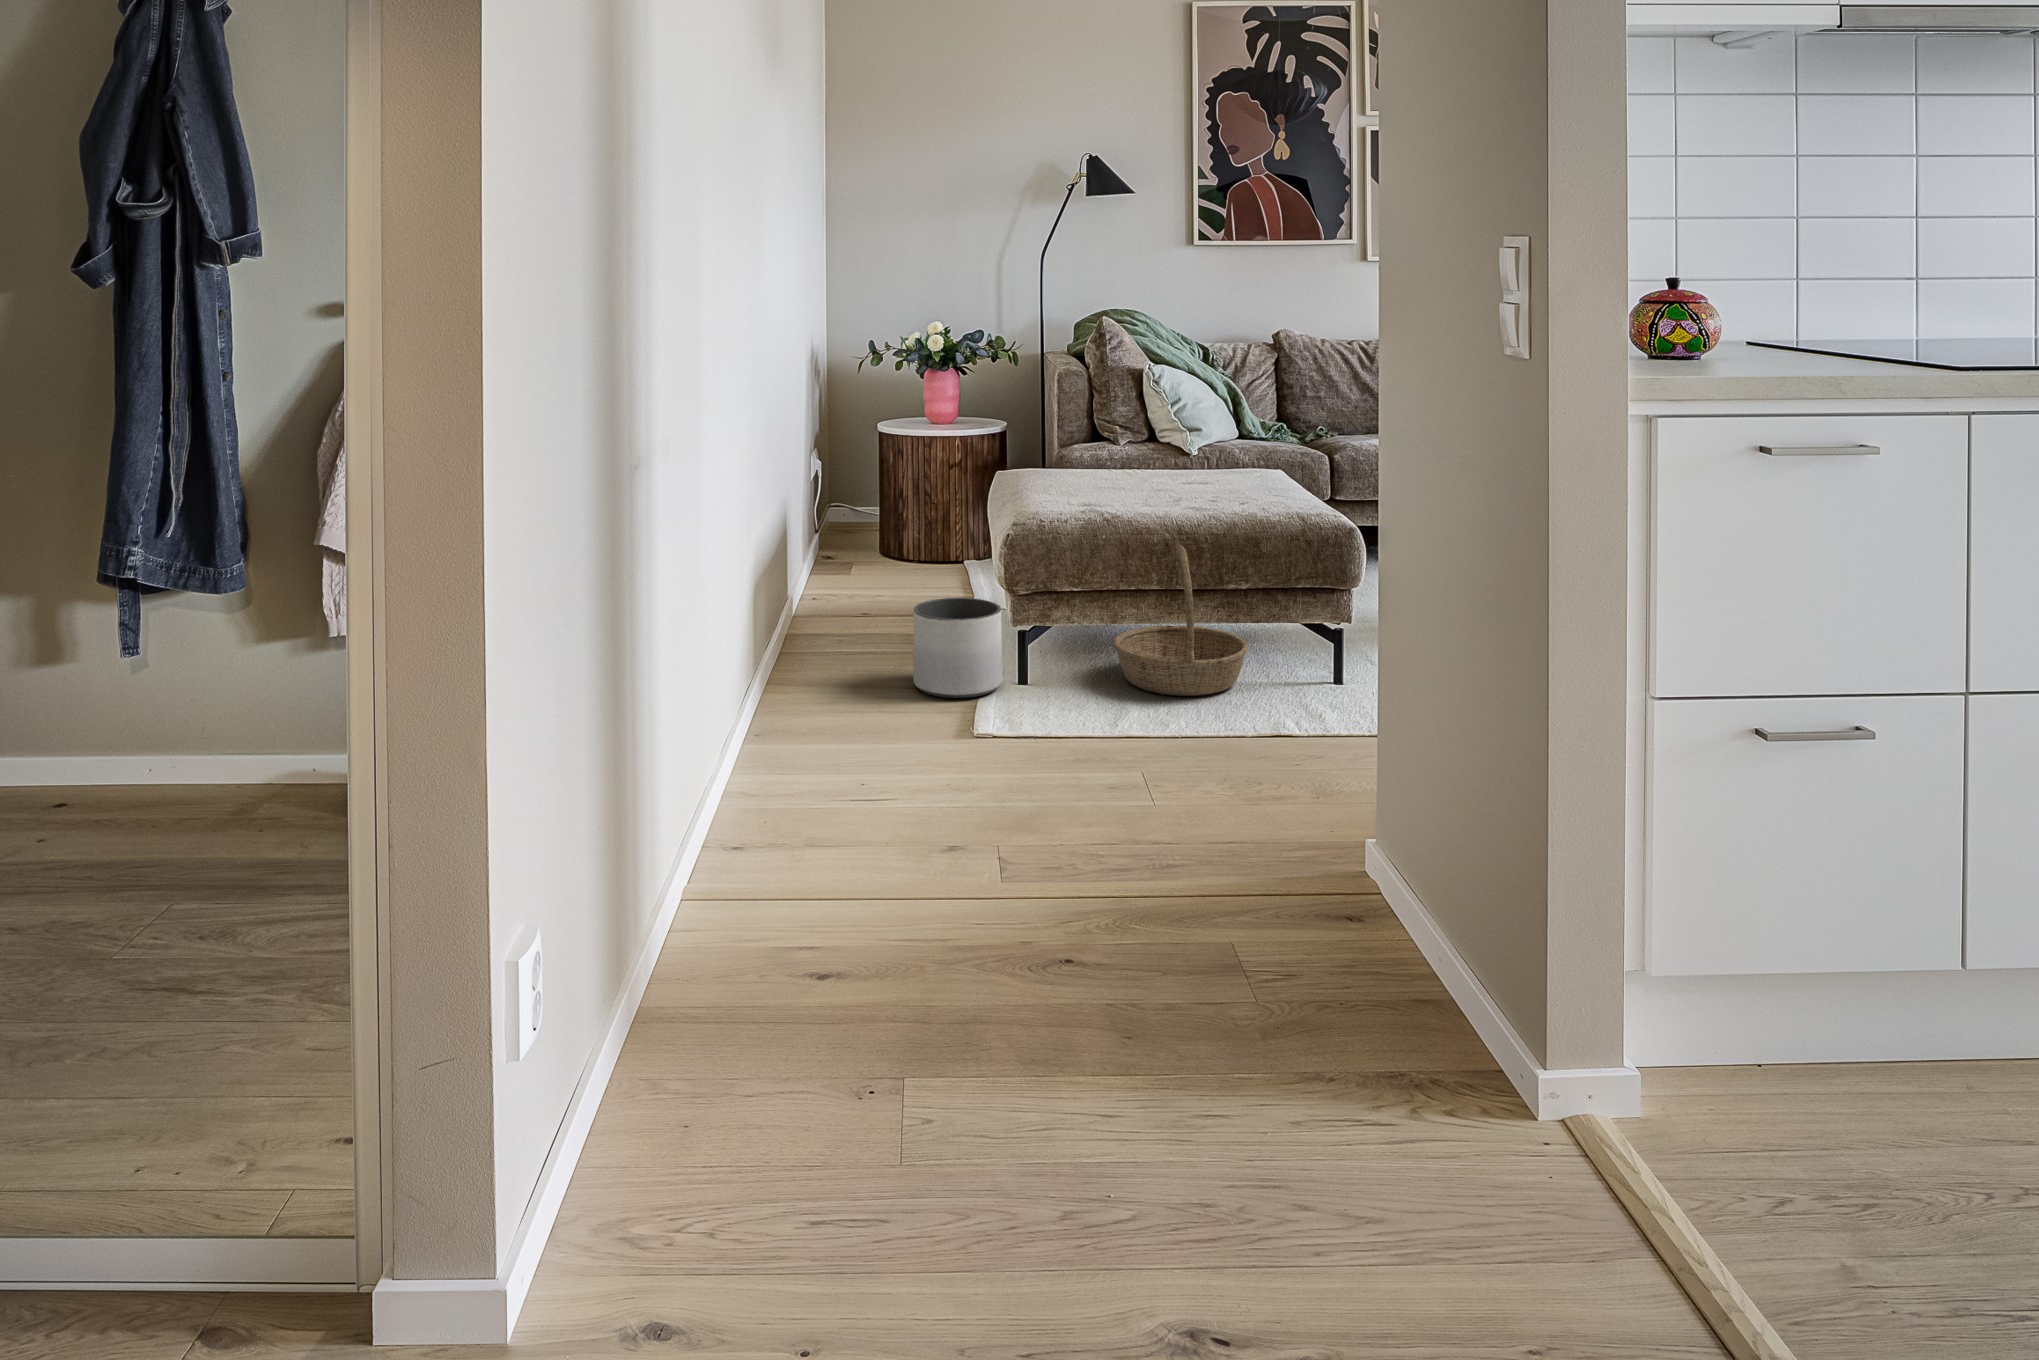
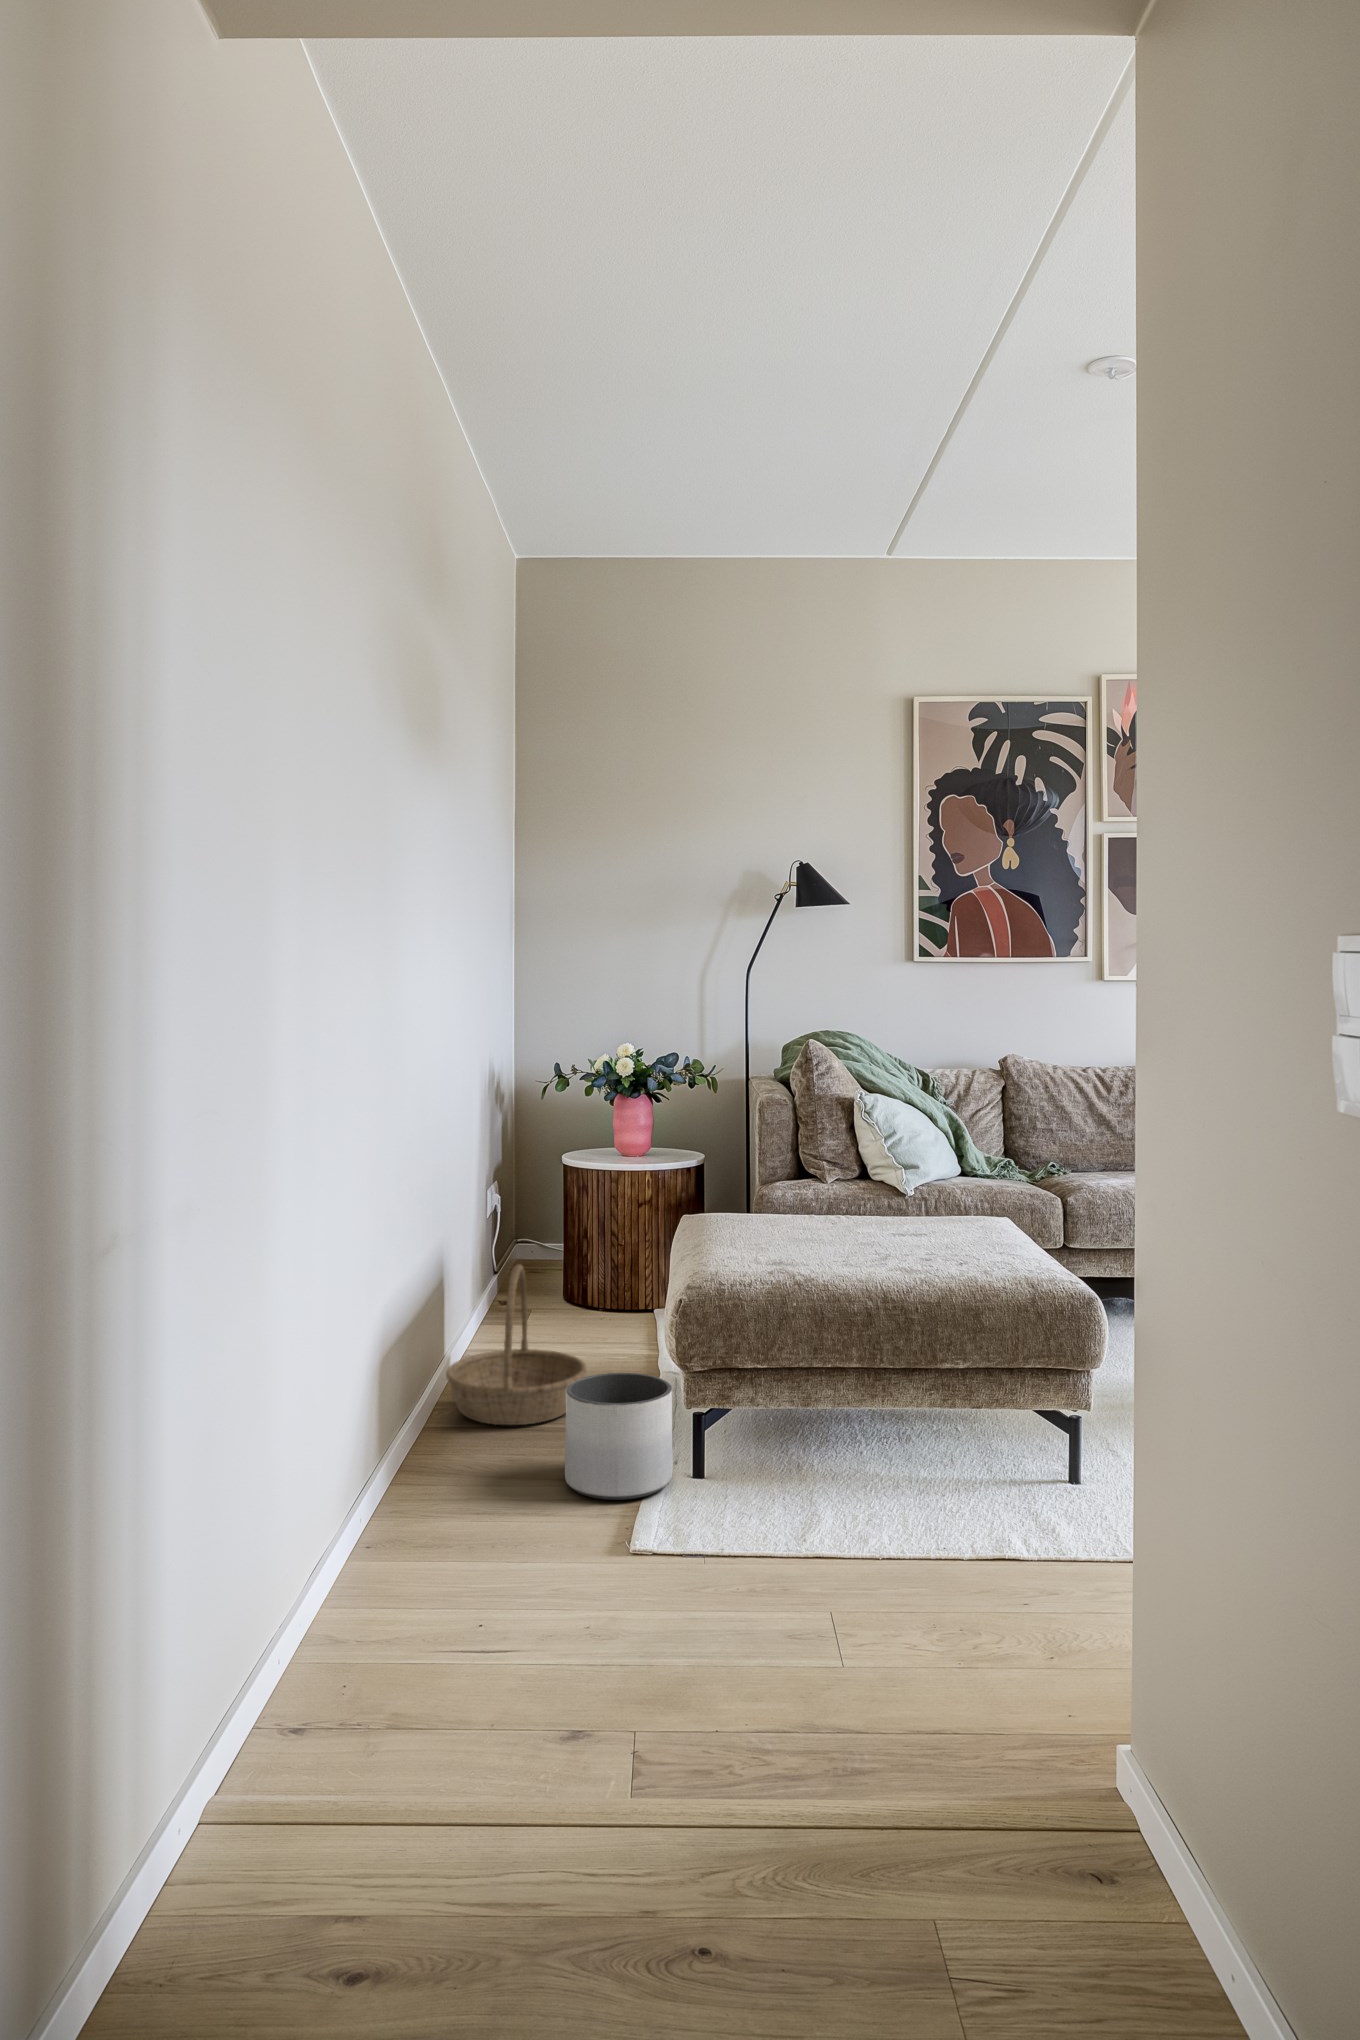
basket: present [1114,544,1248,696] -> present [446,1264,587,1425]

